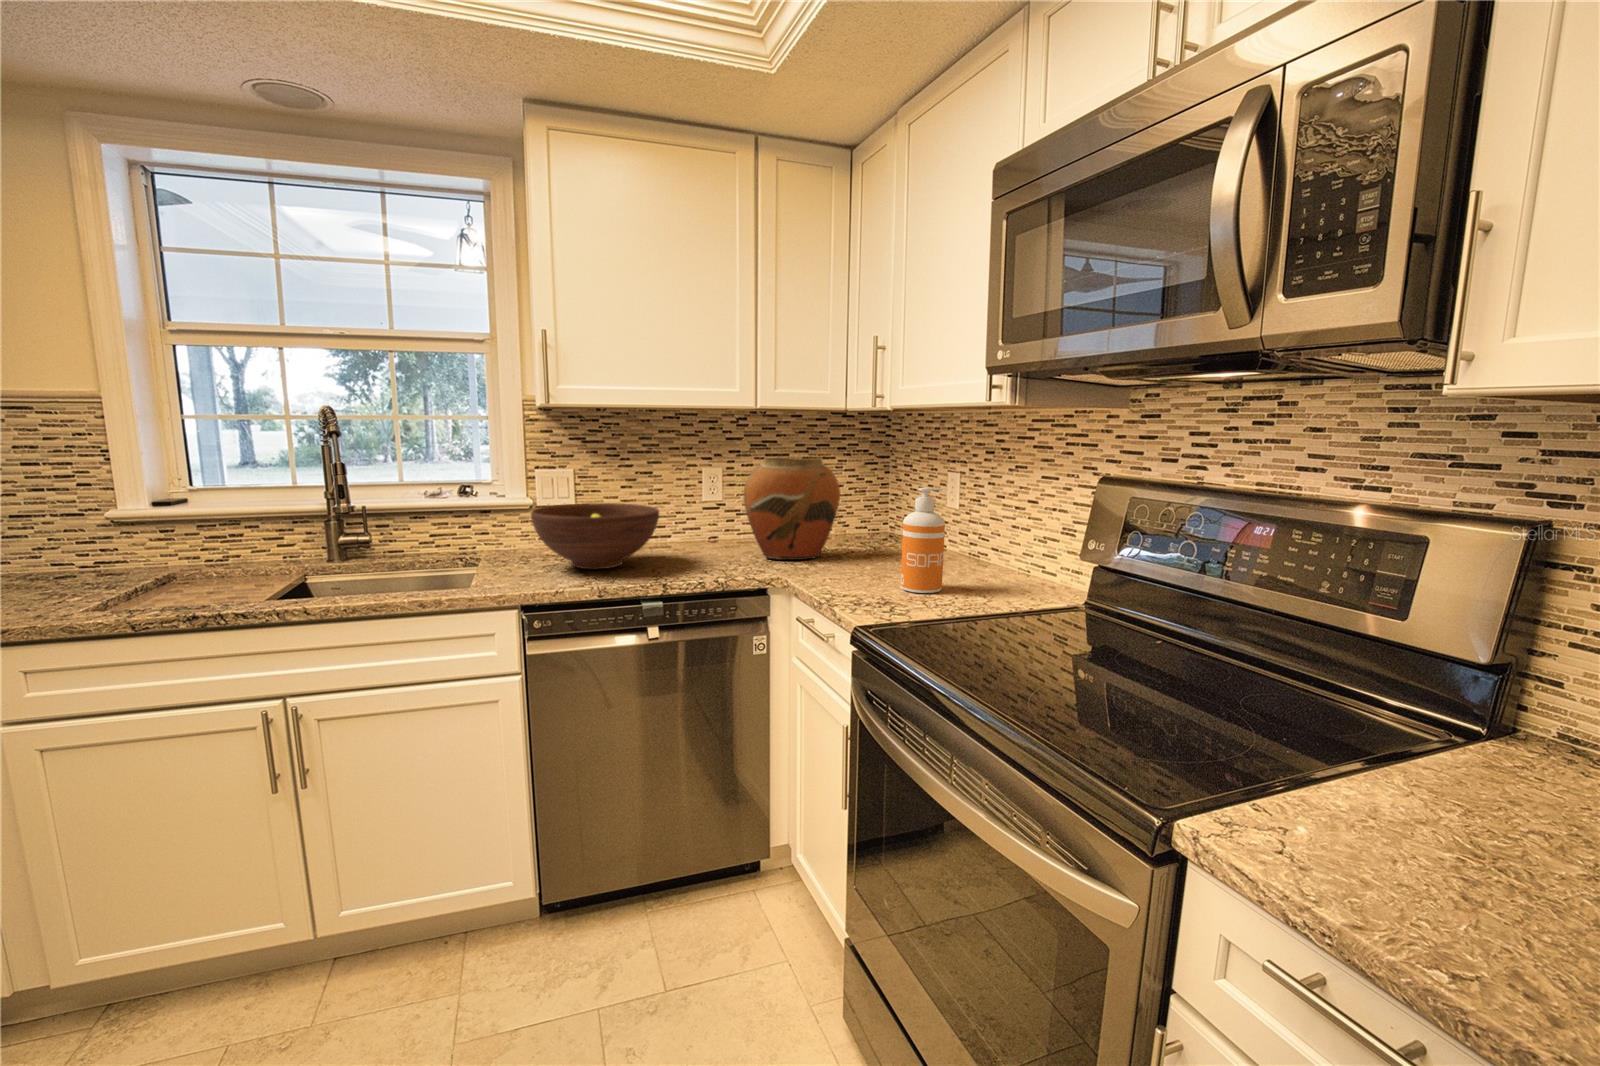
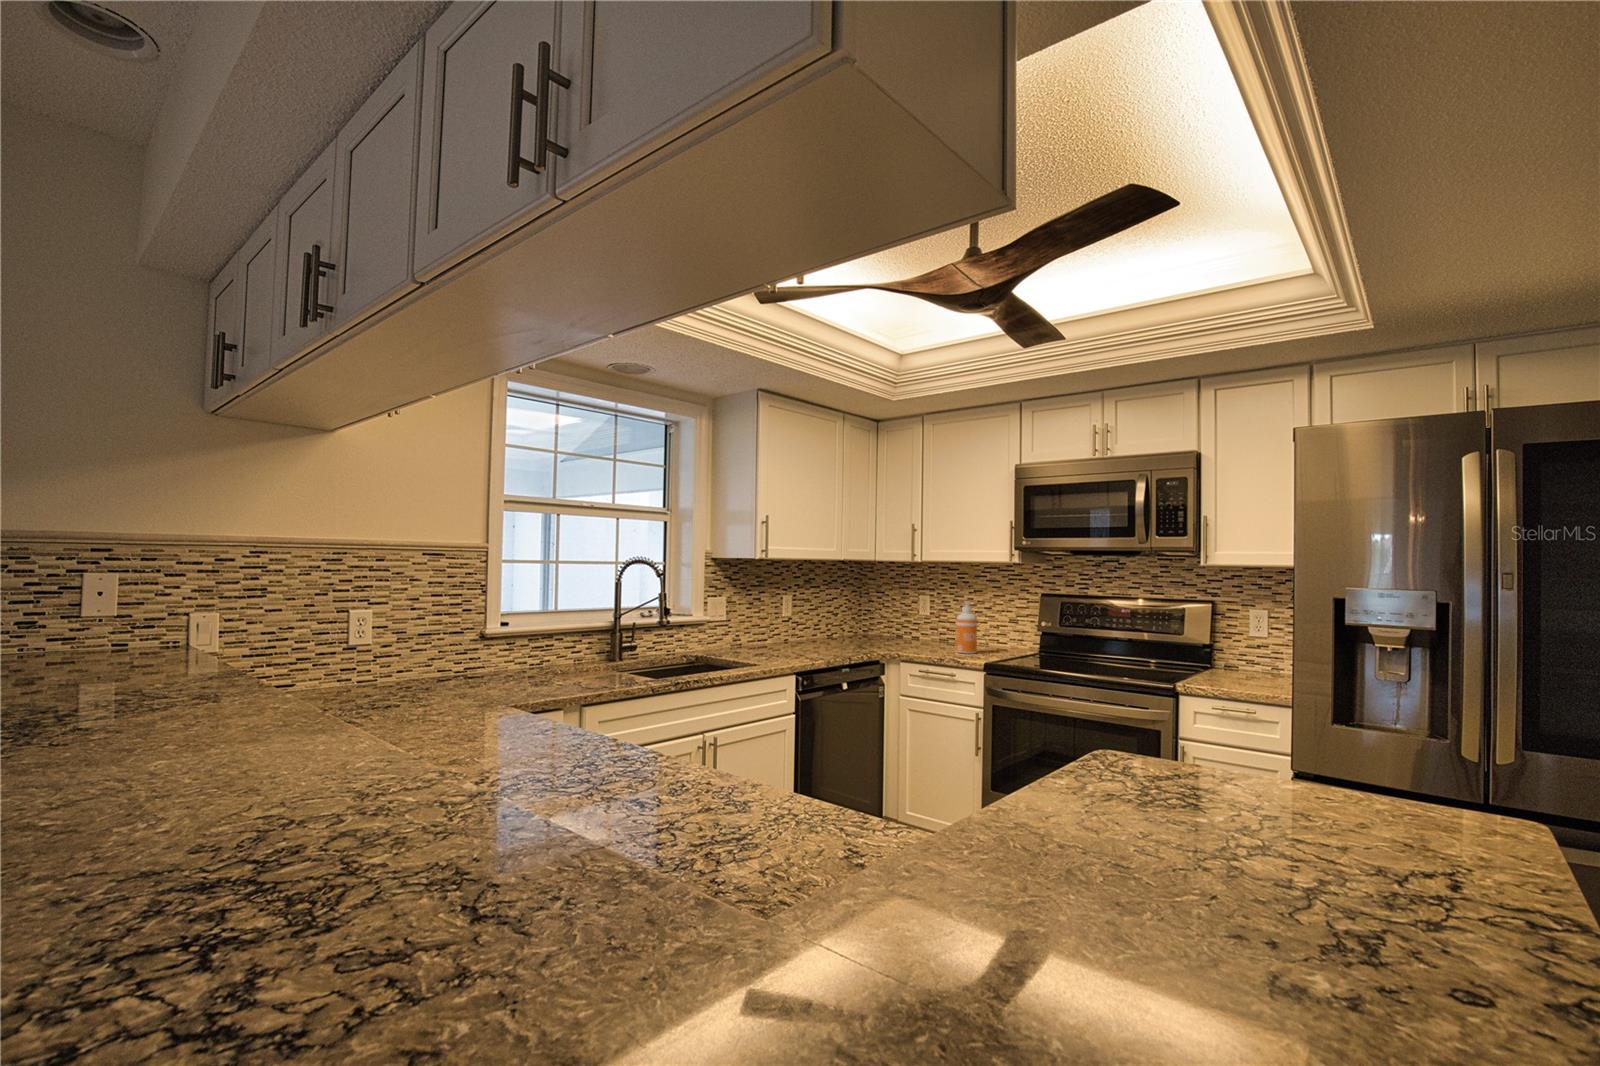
vase: present [744,458,840,560] -> none [841,588,882,648]
fruit bowl: present [531,503,659,569] -> none [745,618,820,656]

